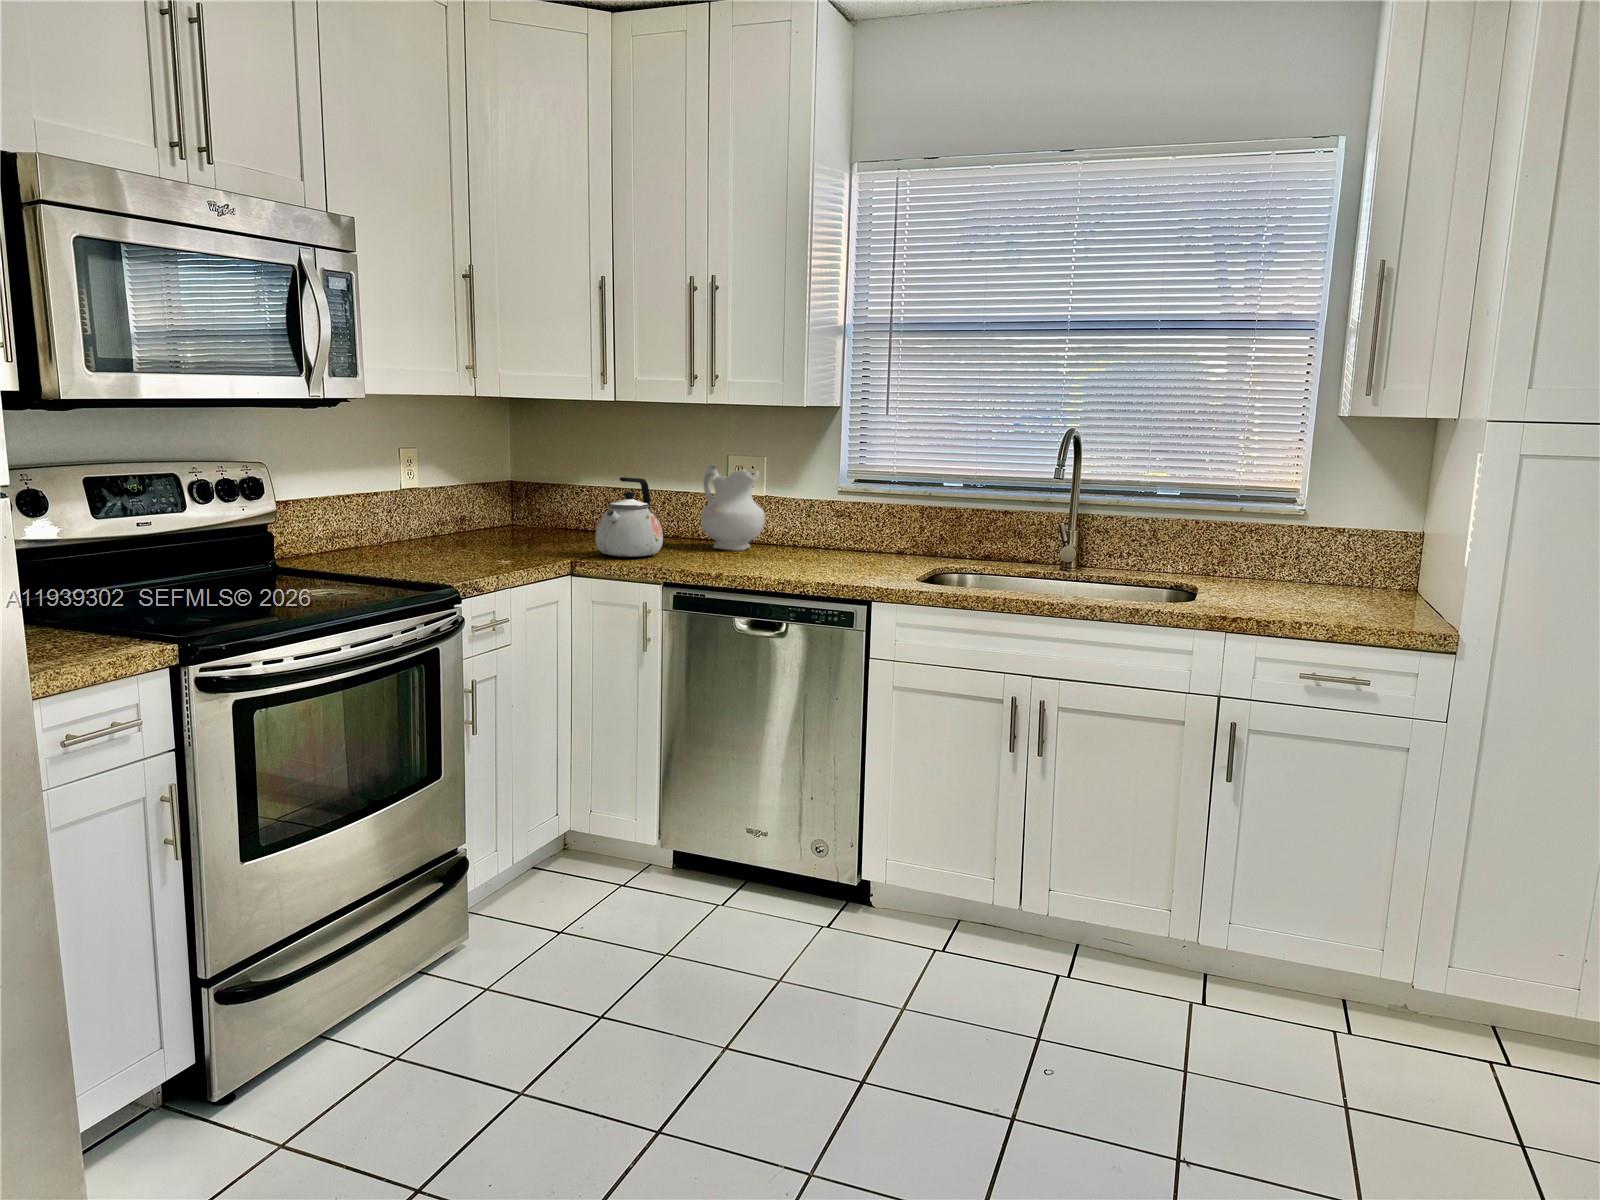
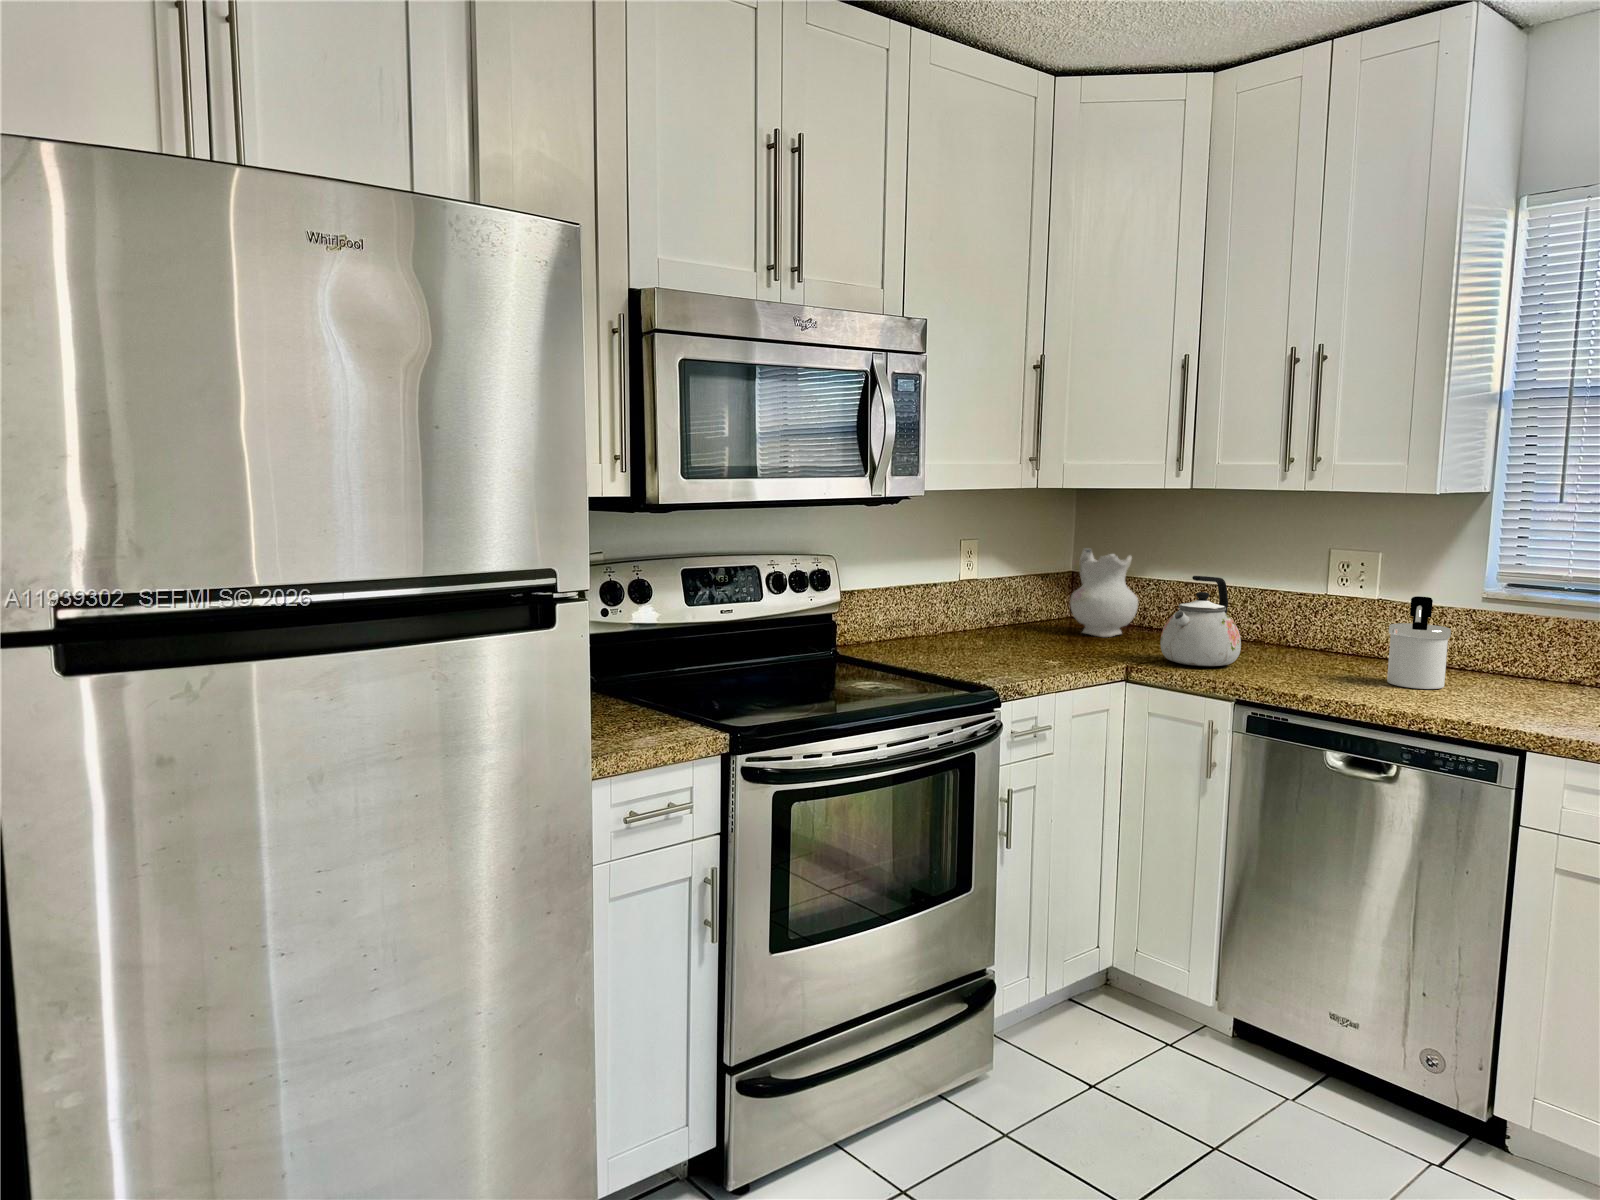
ceramic pitcher: present [701,464,765,550] -> present [1070,548,1138,637]
soap dispenser: none [776,489,820,563] -> present [1387,596,1451,689]

